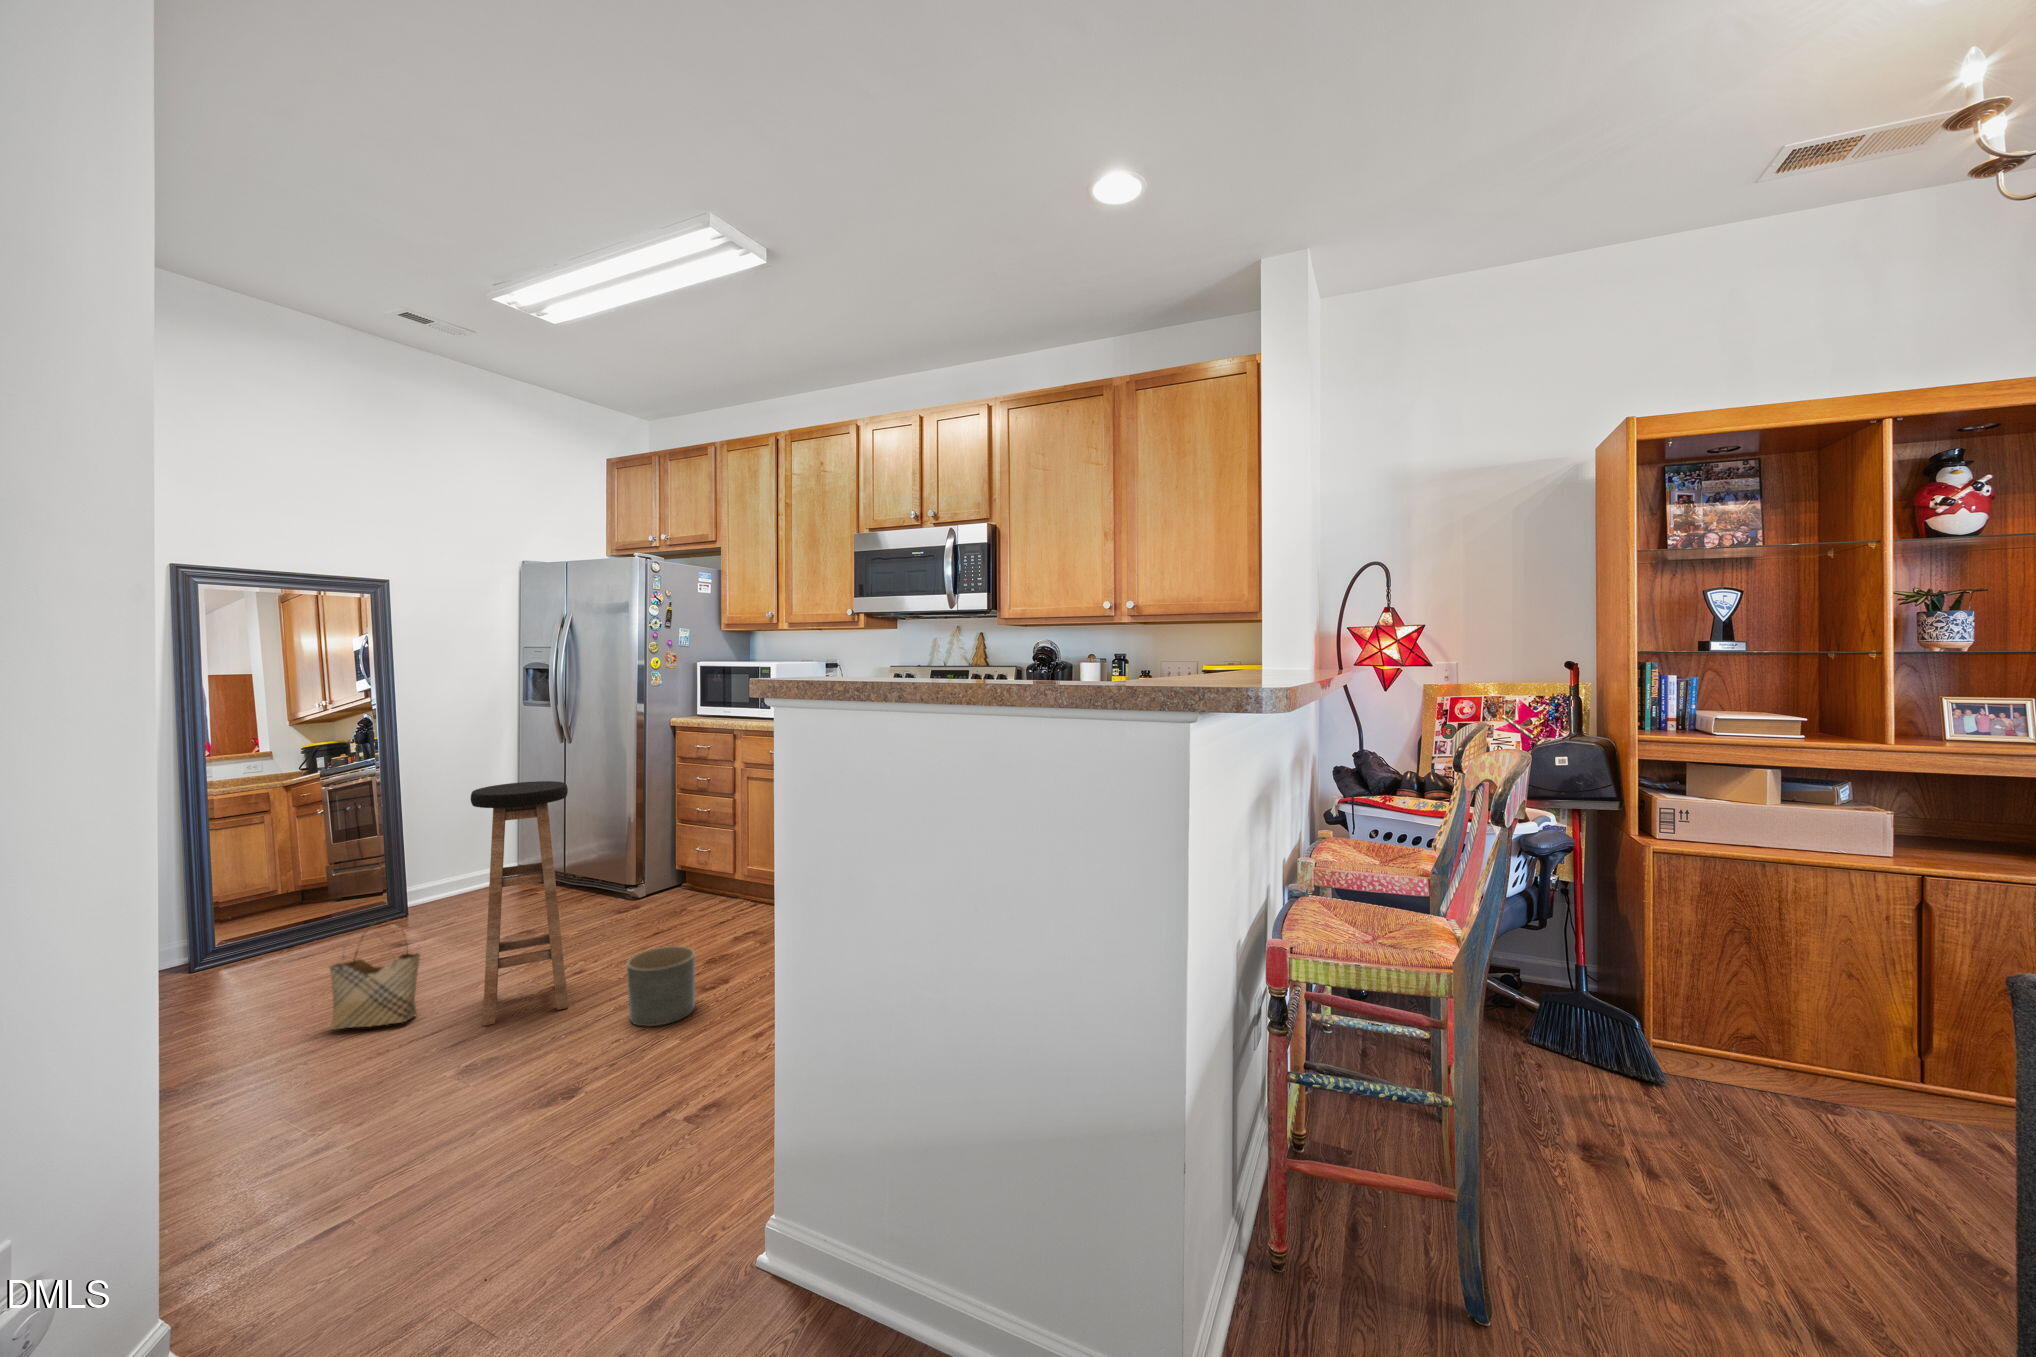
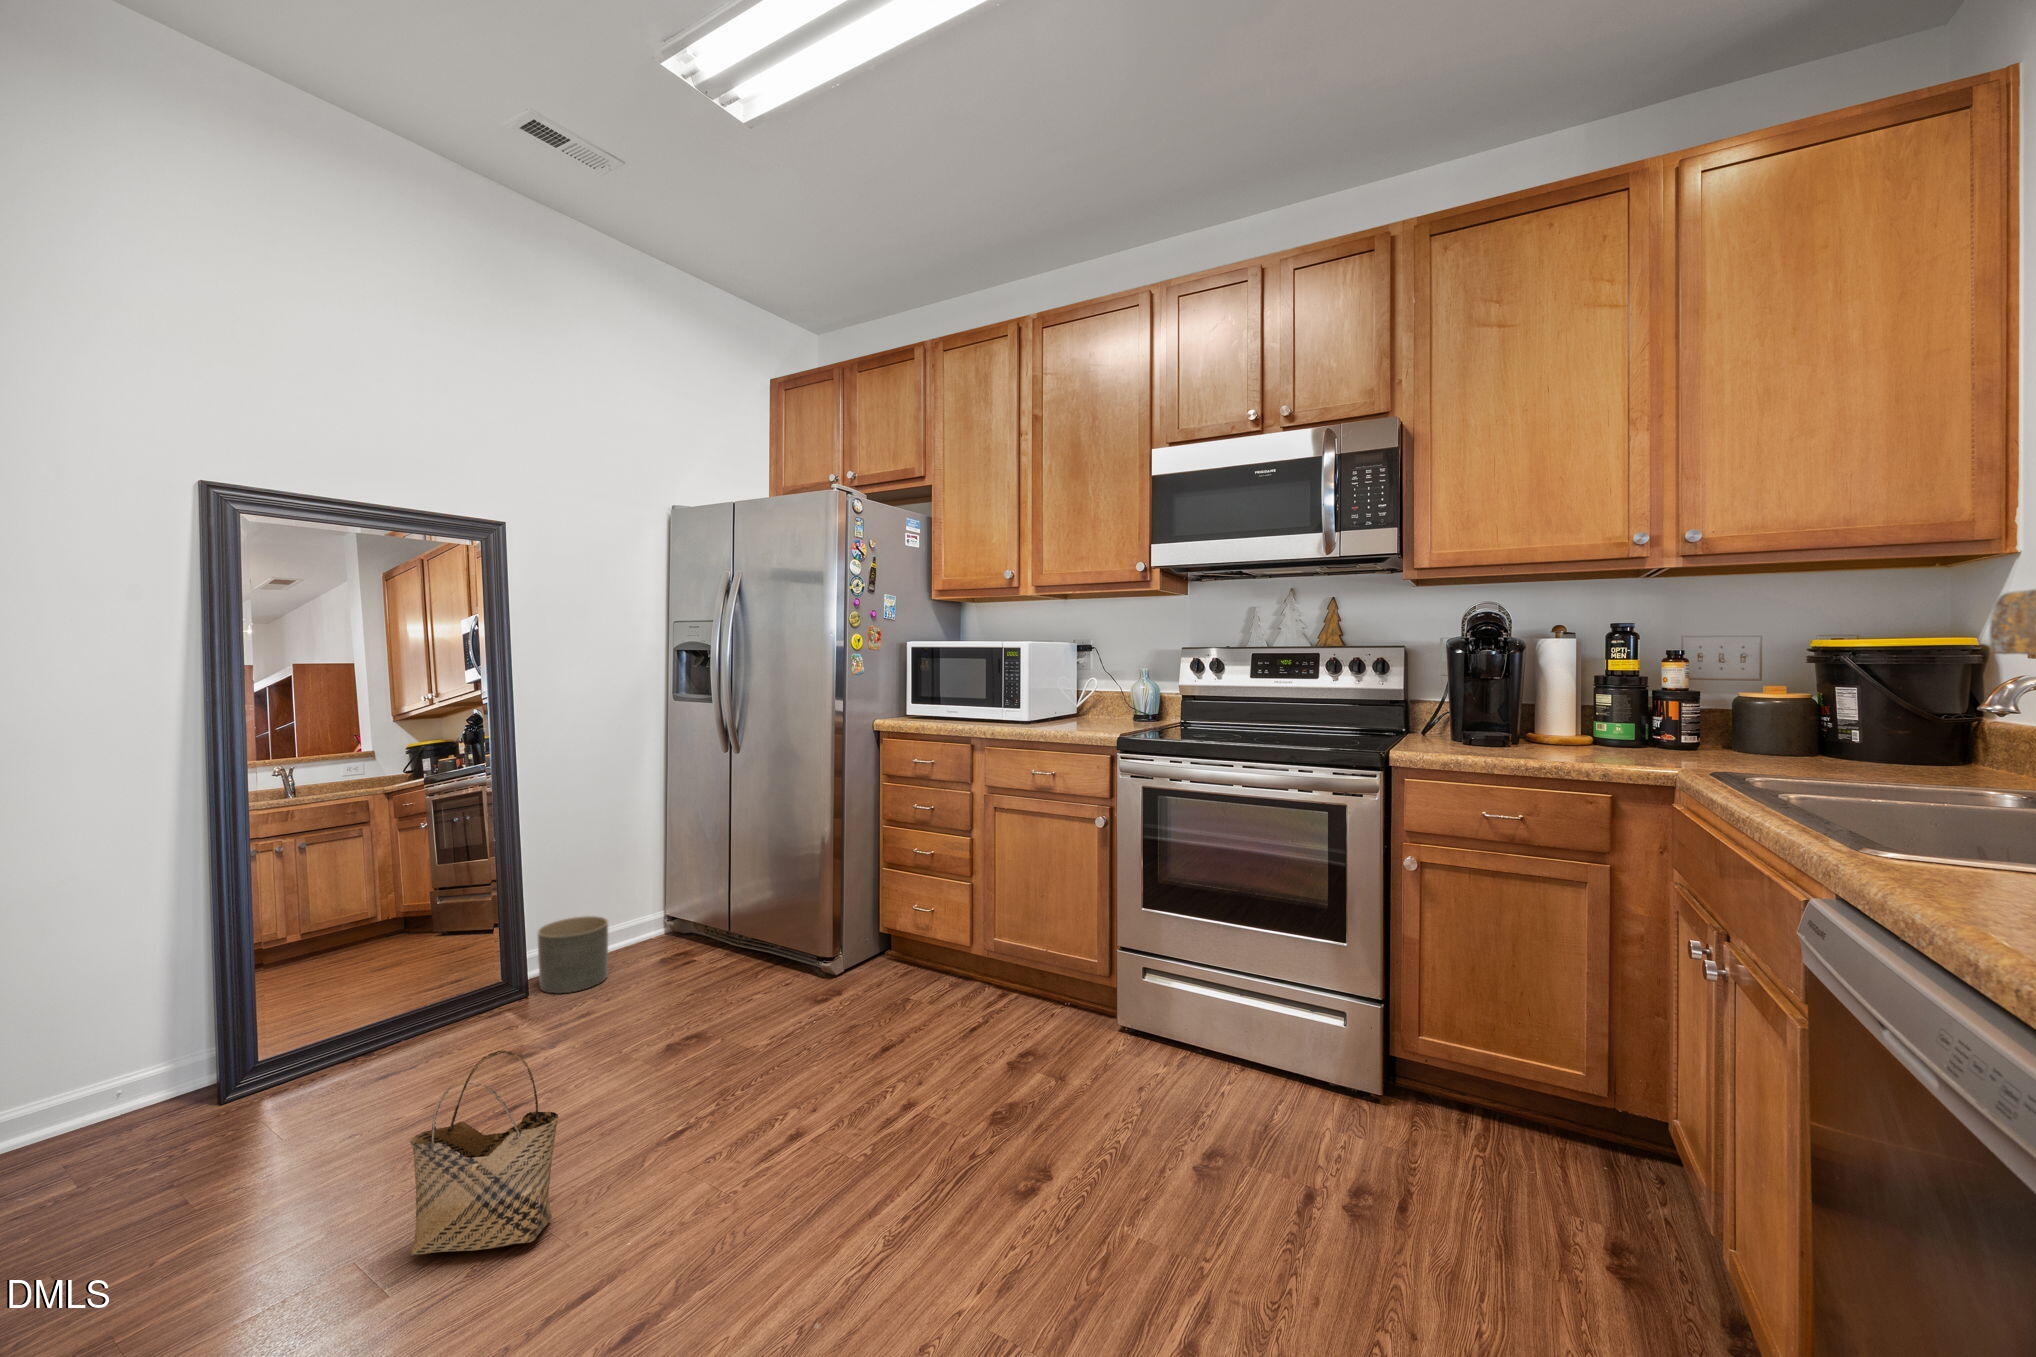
bar stool: present [471,781,568,1026] -> none [644,818,797,1259]
planter: present [627,946,695,1026] -> present [538,916,608,993]

